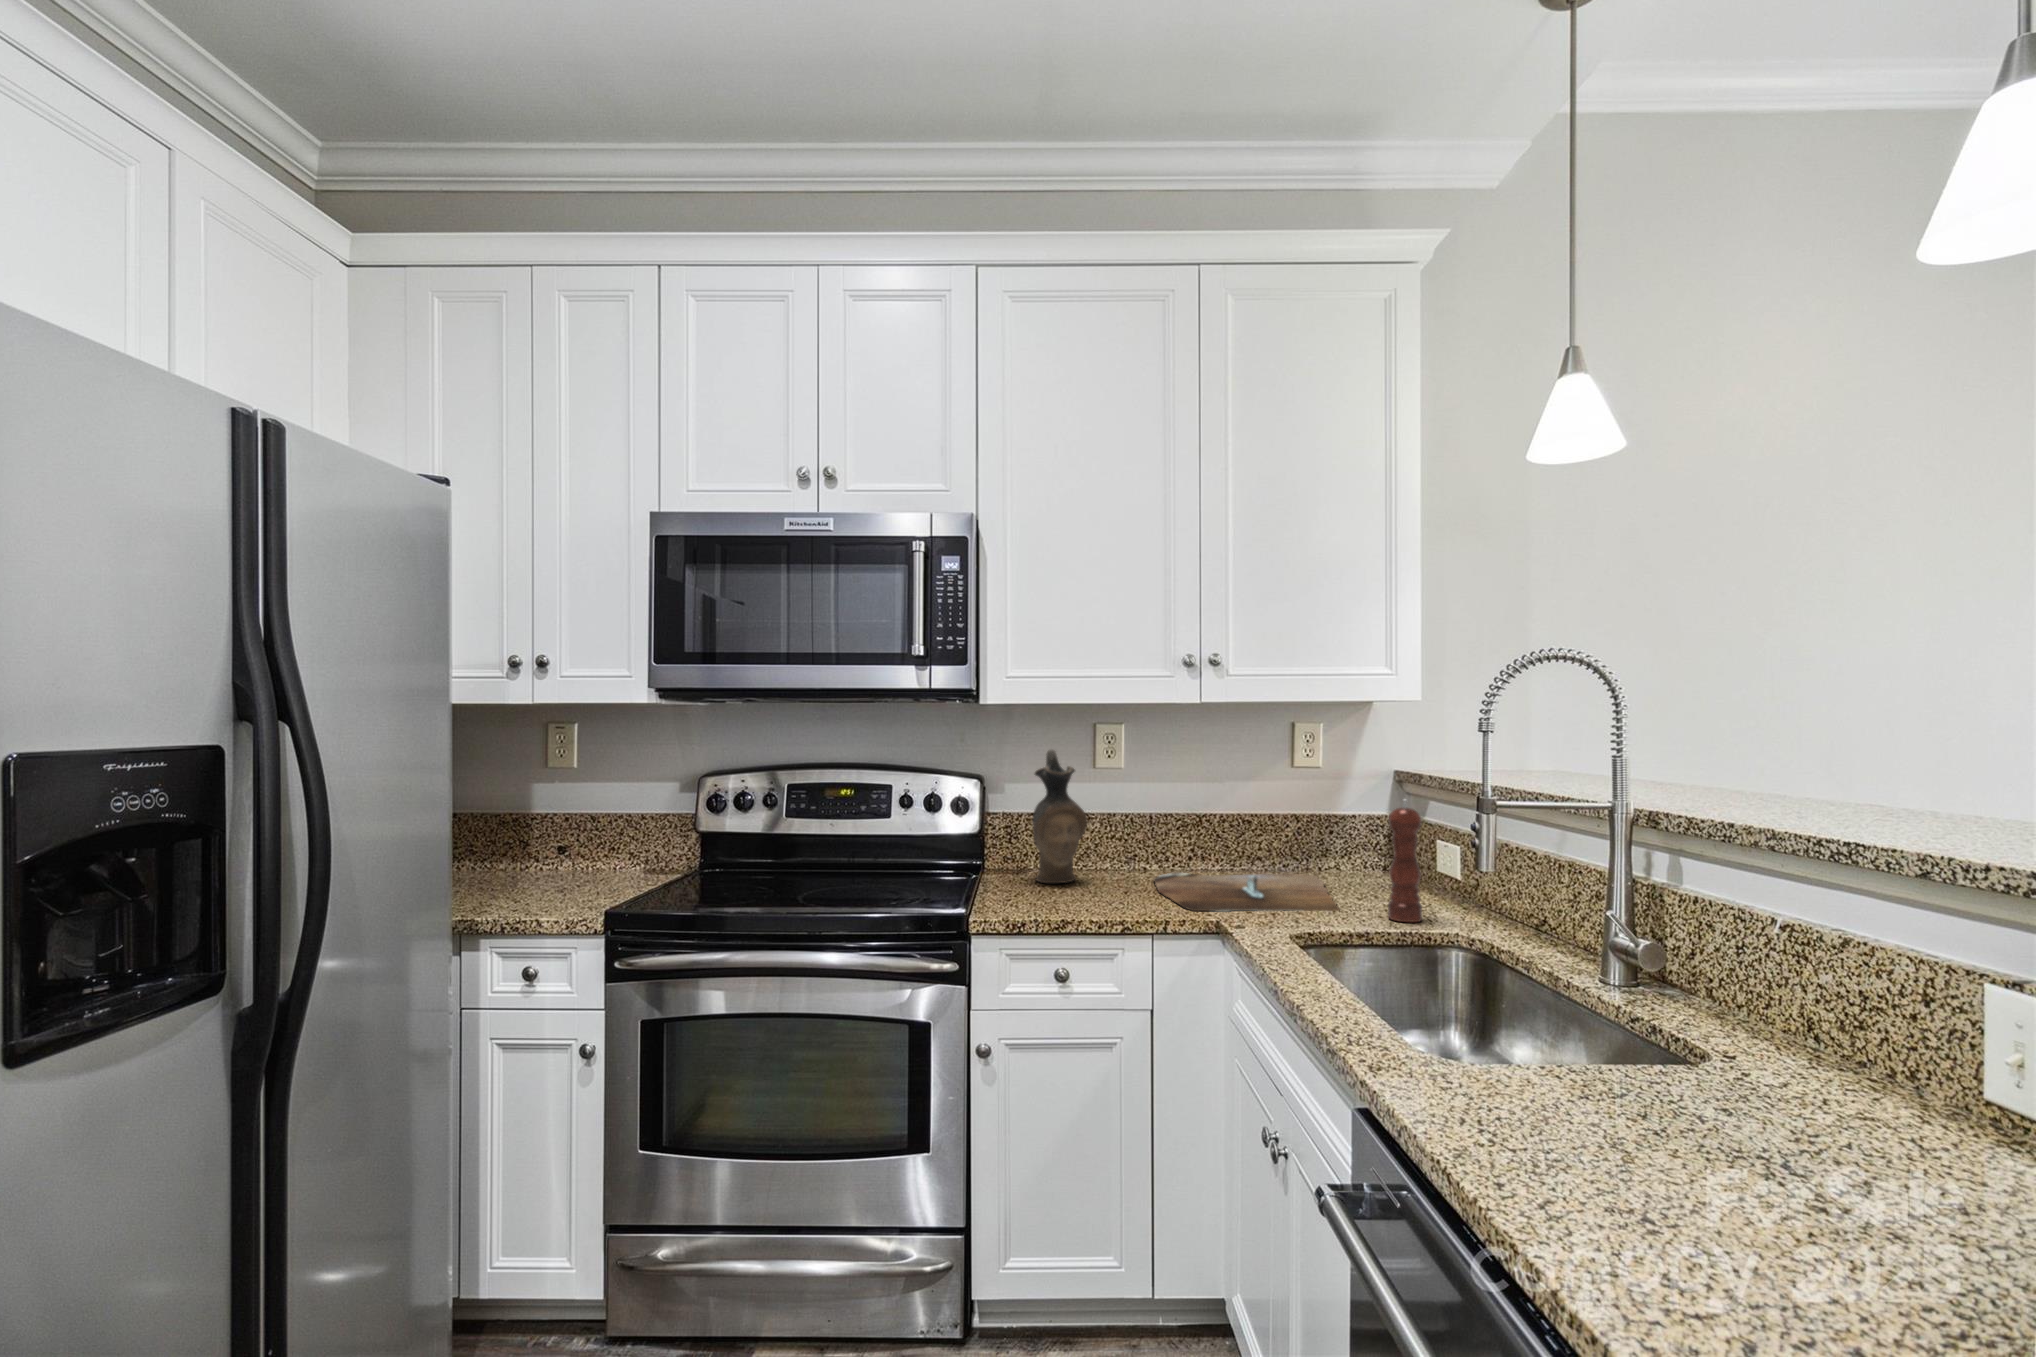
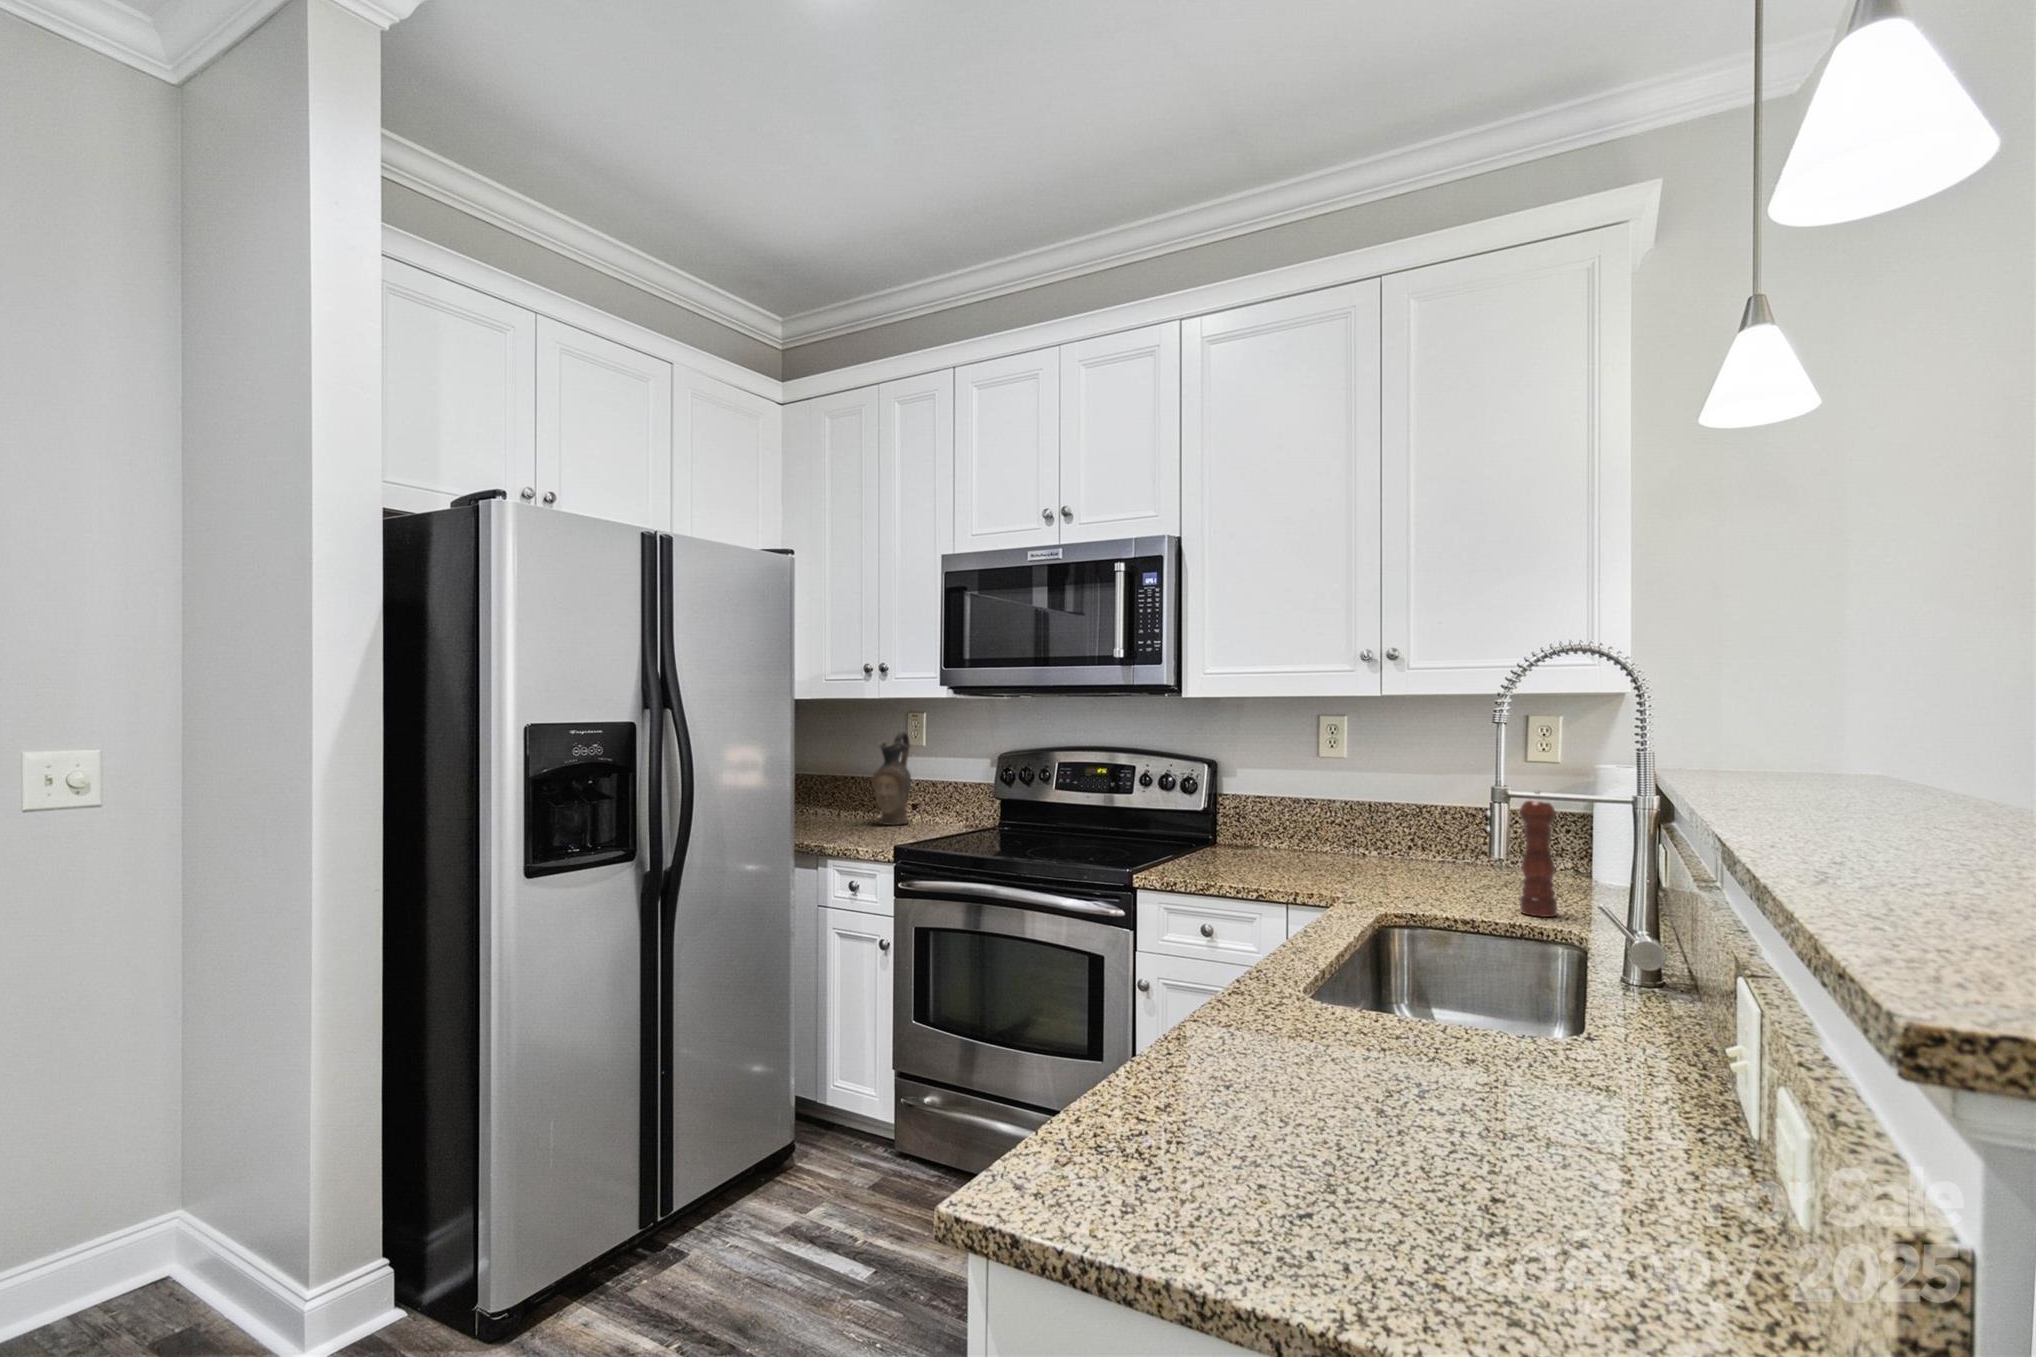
ceramic pitcher: present [1032,750,1087,883] -> present [872,731,911,825]
cutting board: present [1154,872,1340,912] -> none [1329,858,1526,902]

